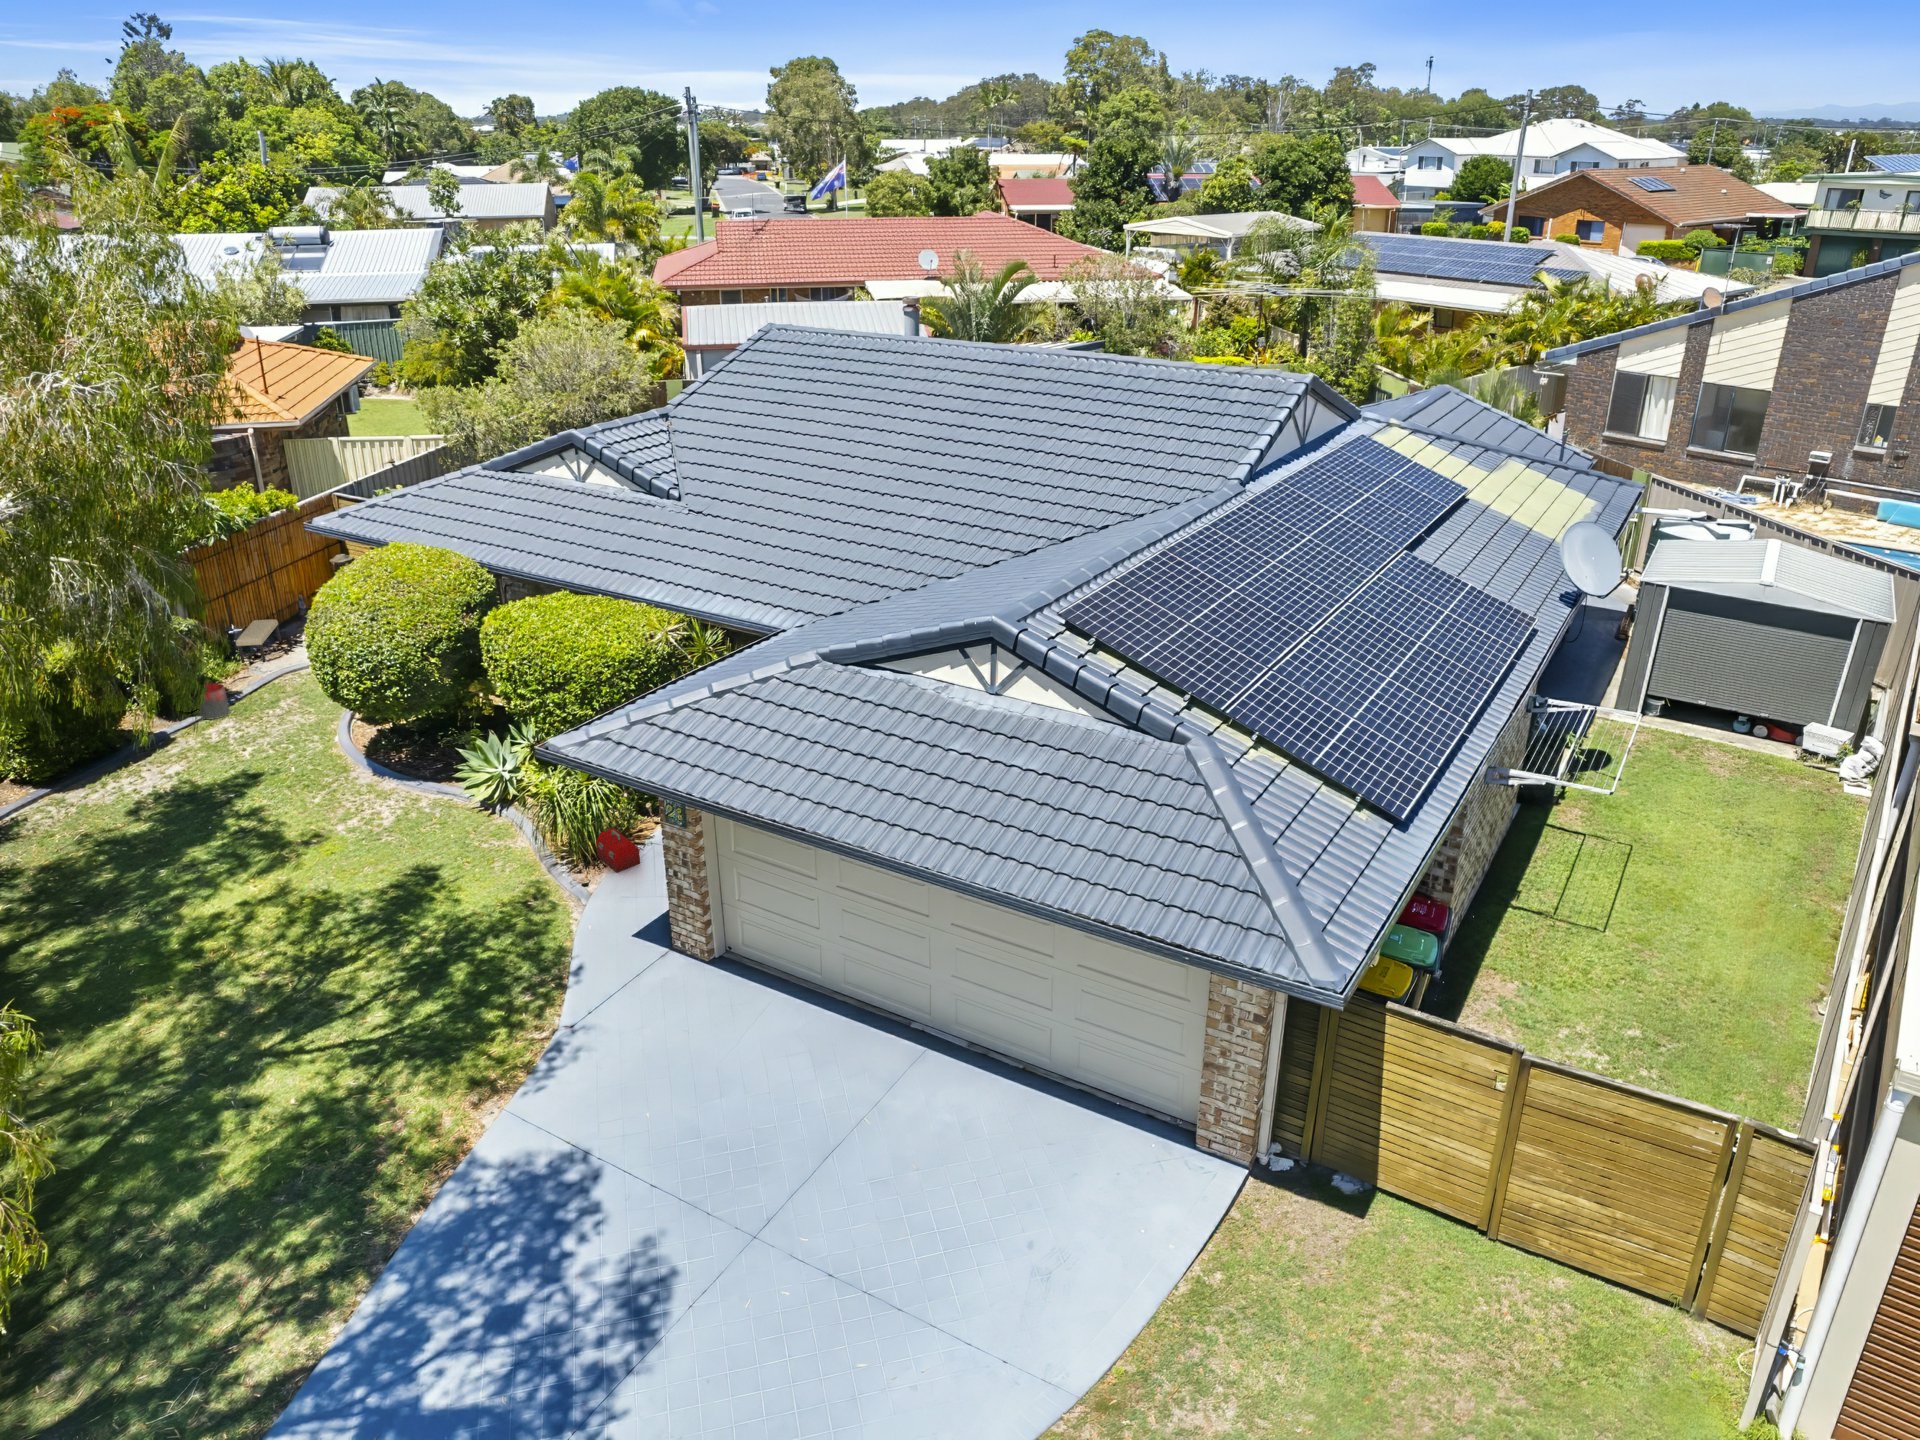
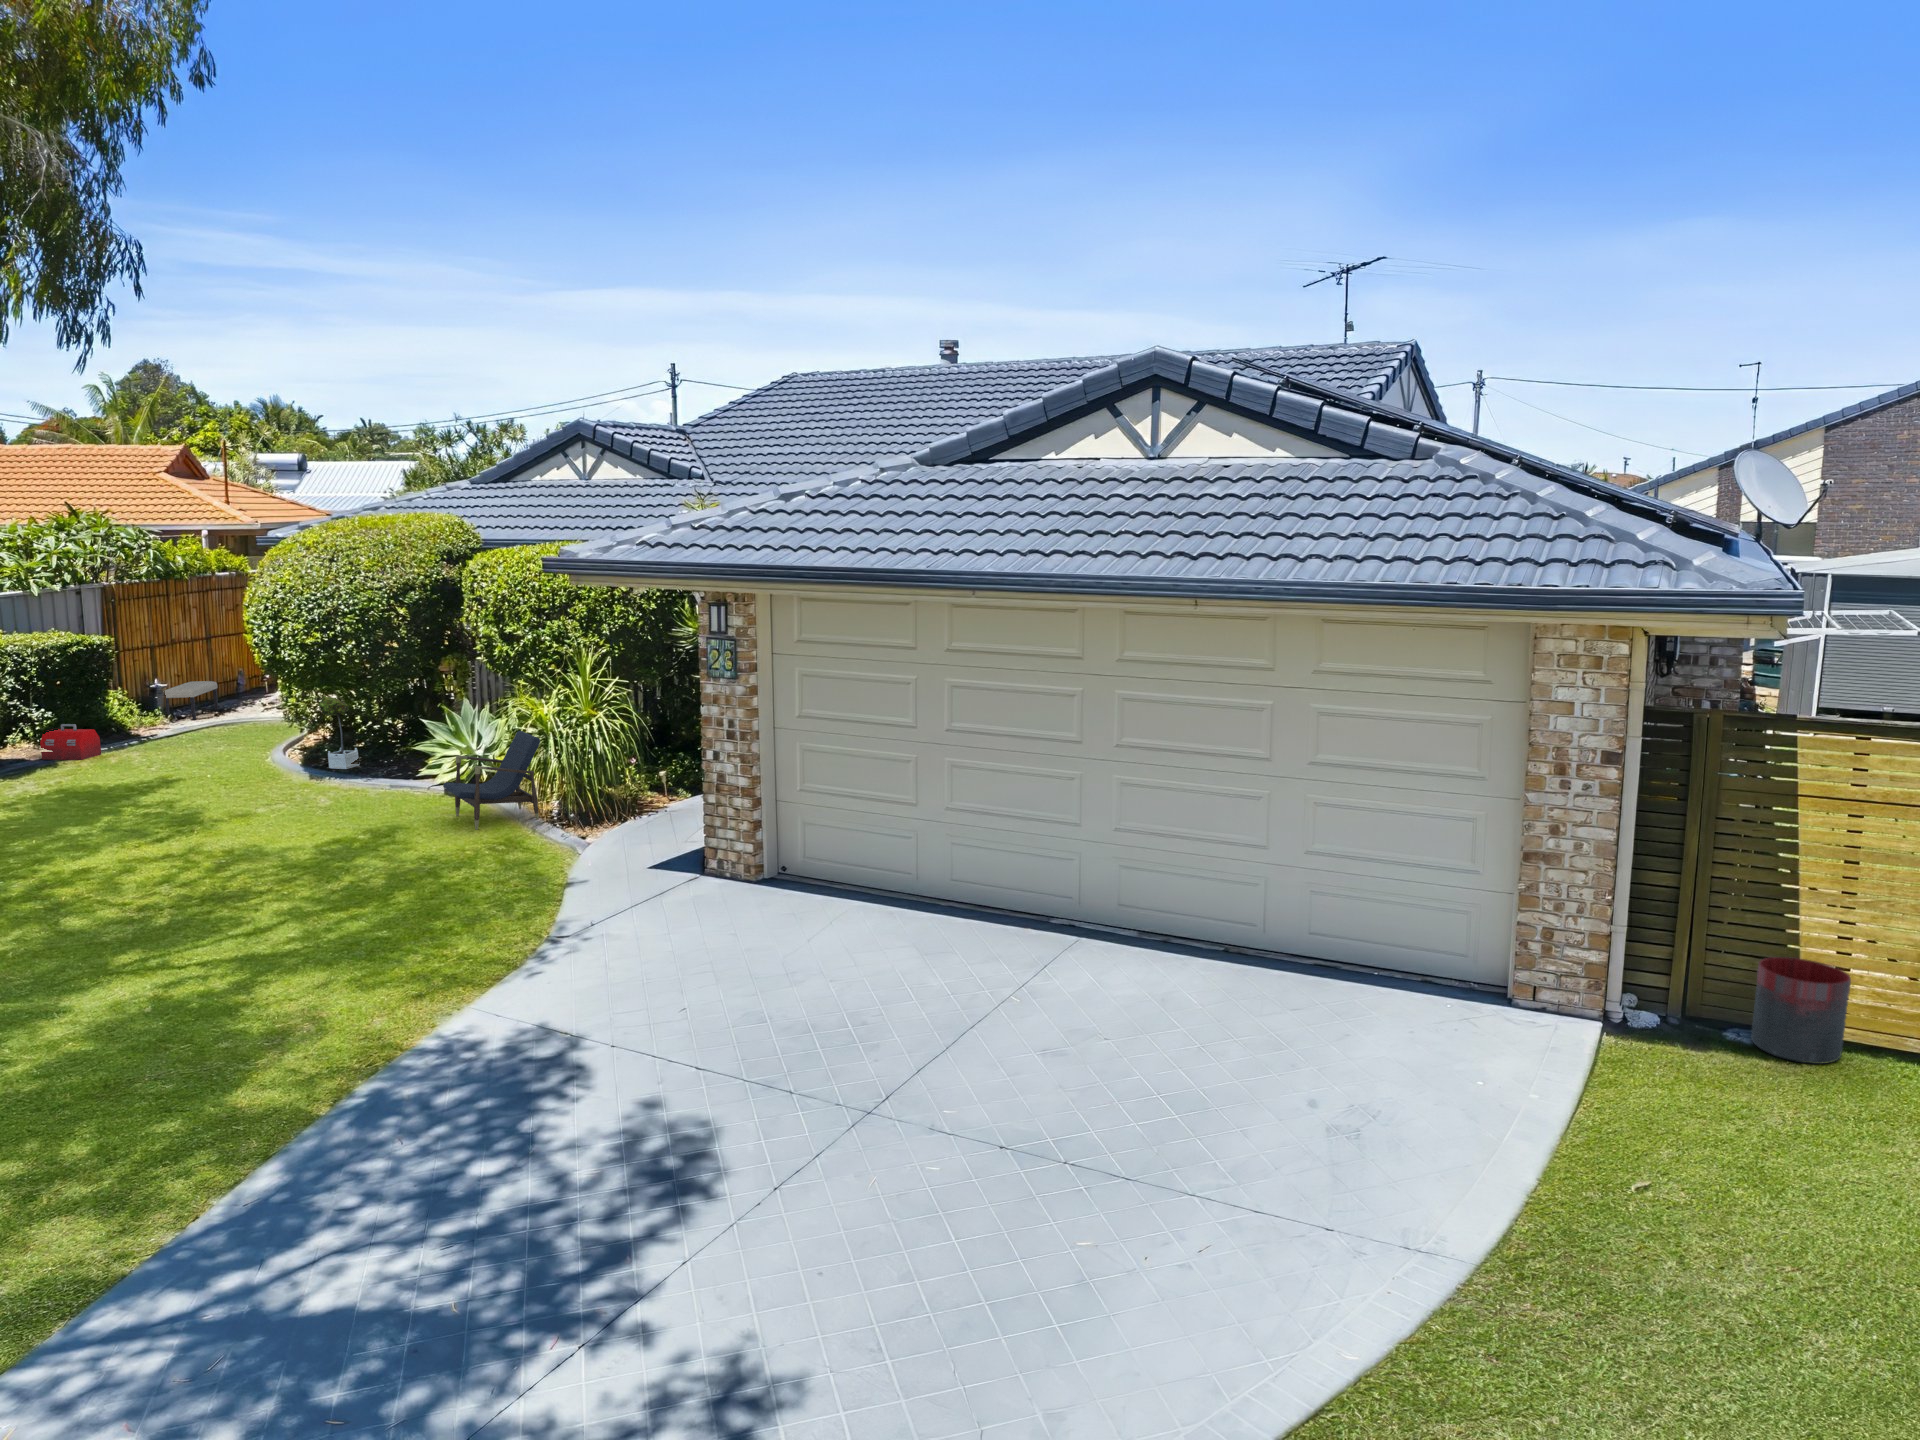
trash can: present [199,683,230,720] -> present [1751,957,1851,1064]
potted tree: none [373,706,410,762] -> present [319,696,359,769]
lounge chair: none [479,784,553,872] -> present [443,731,540,830]
toolbox: present [596,828,640,872] -> present [40,724,101,760]

